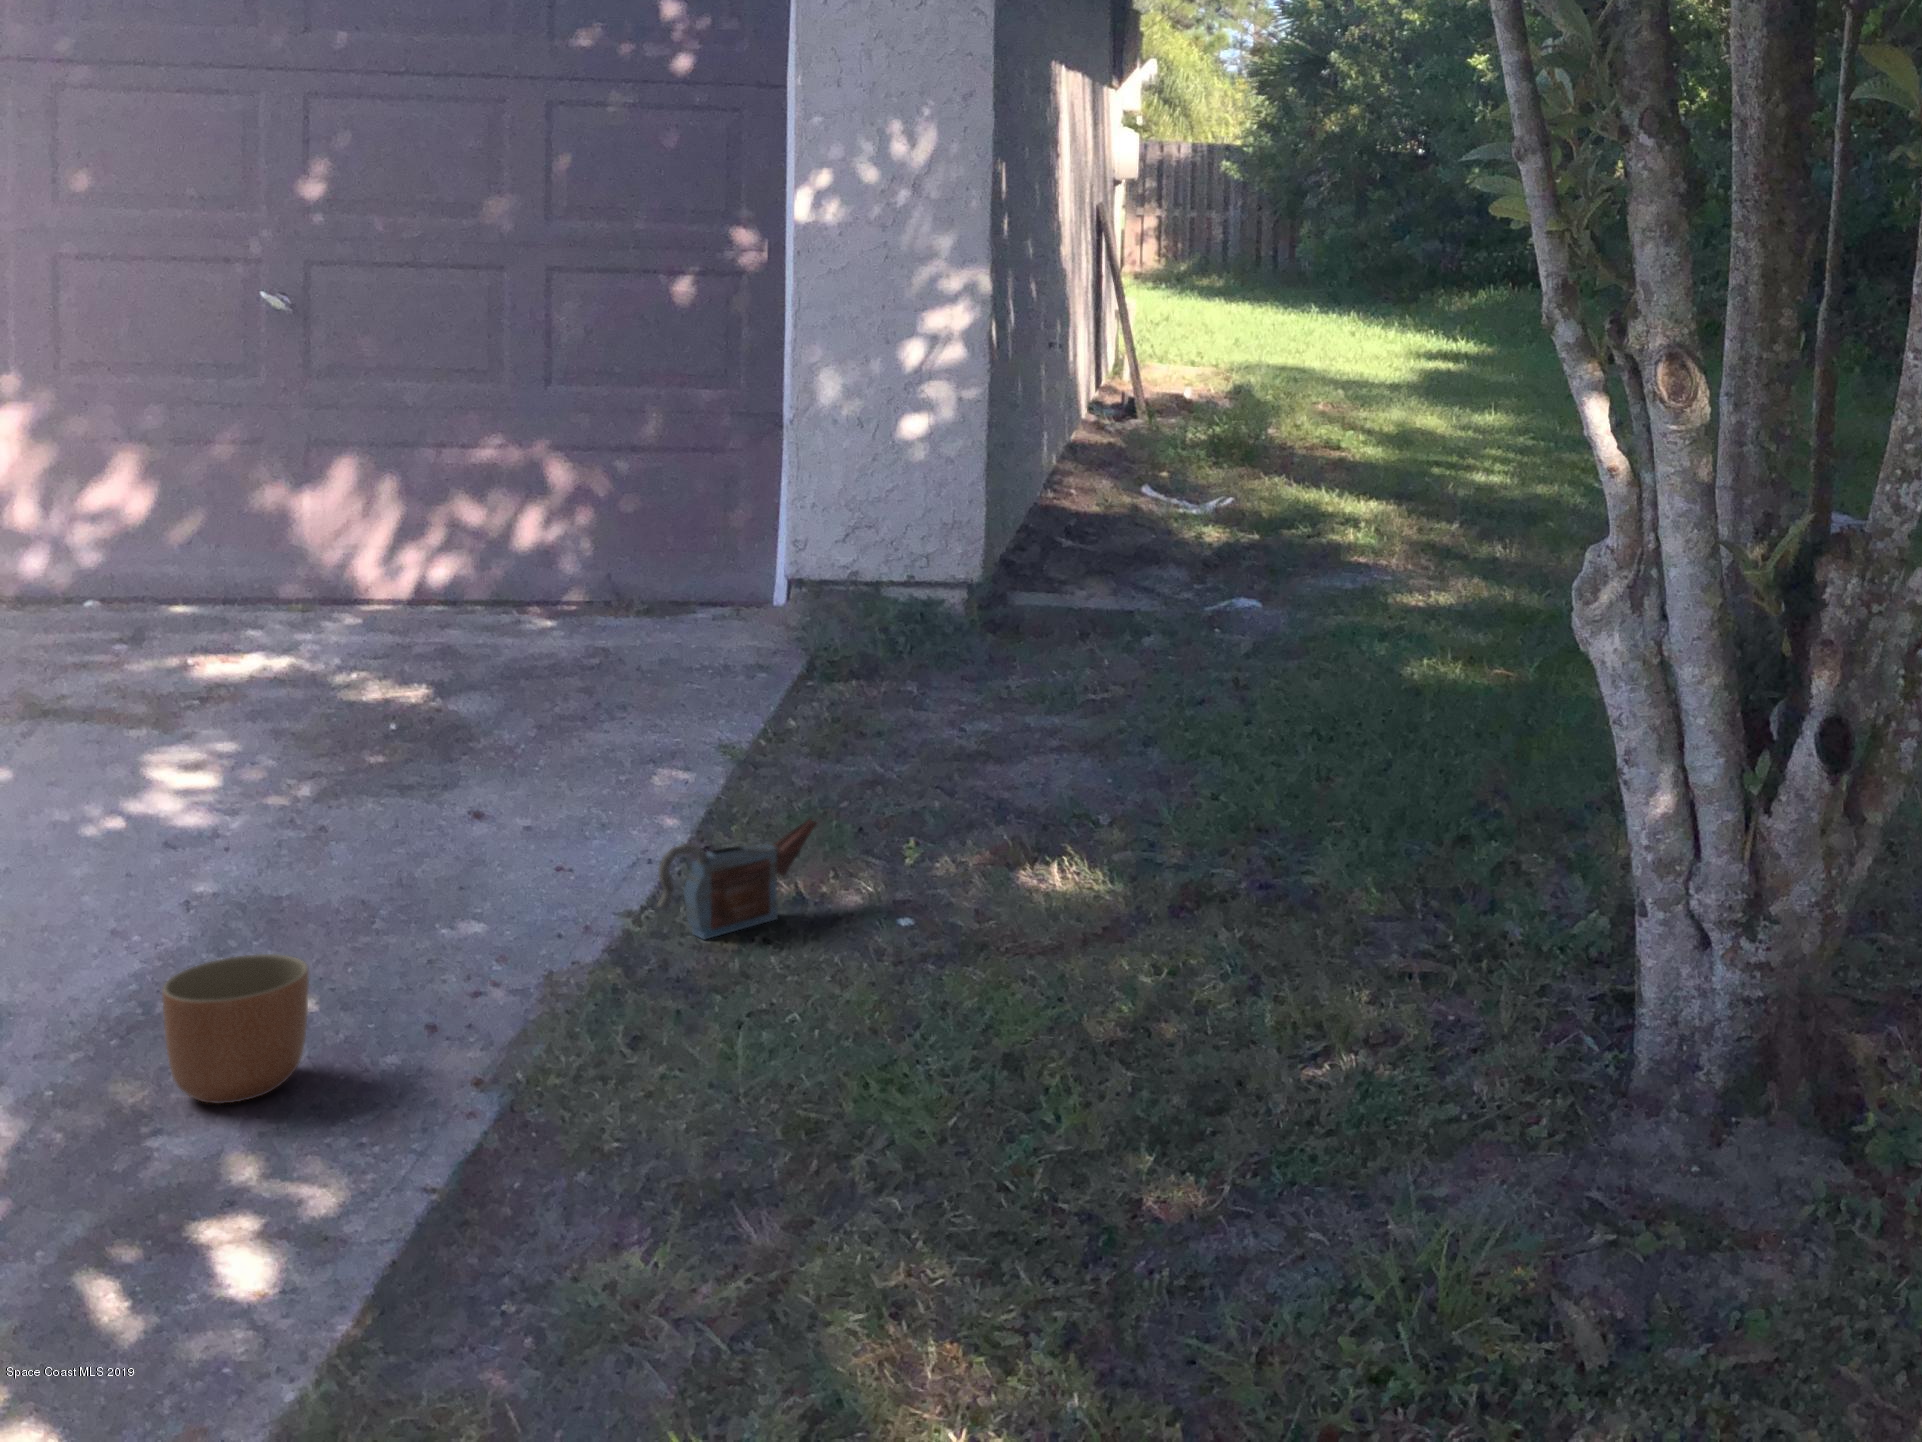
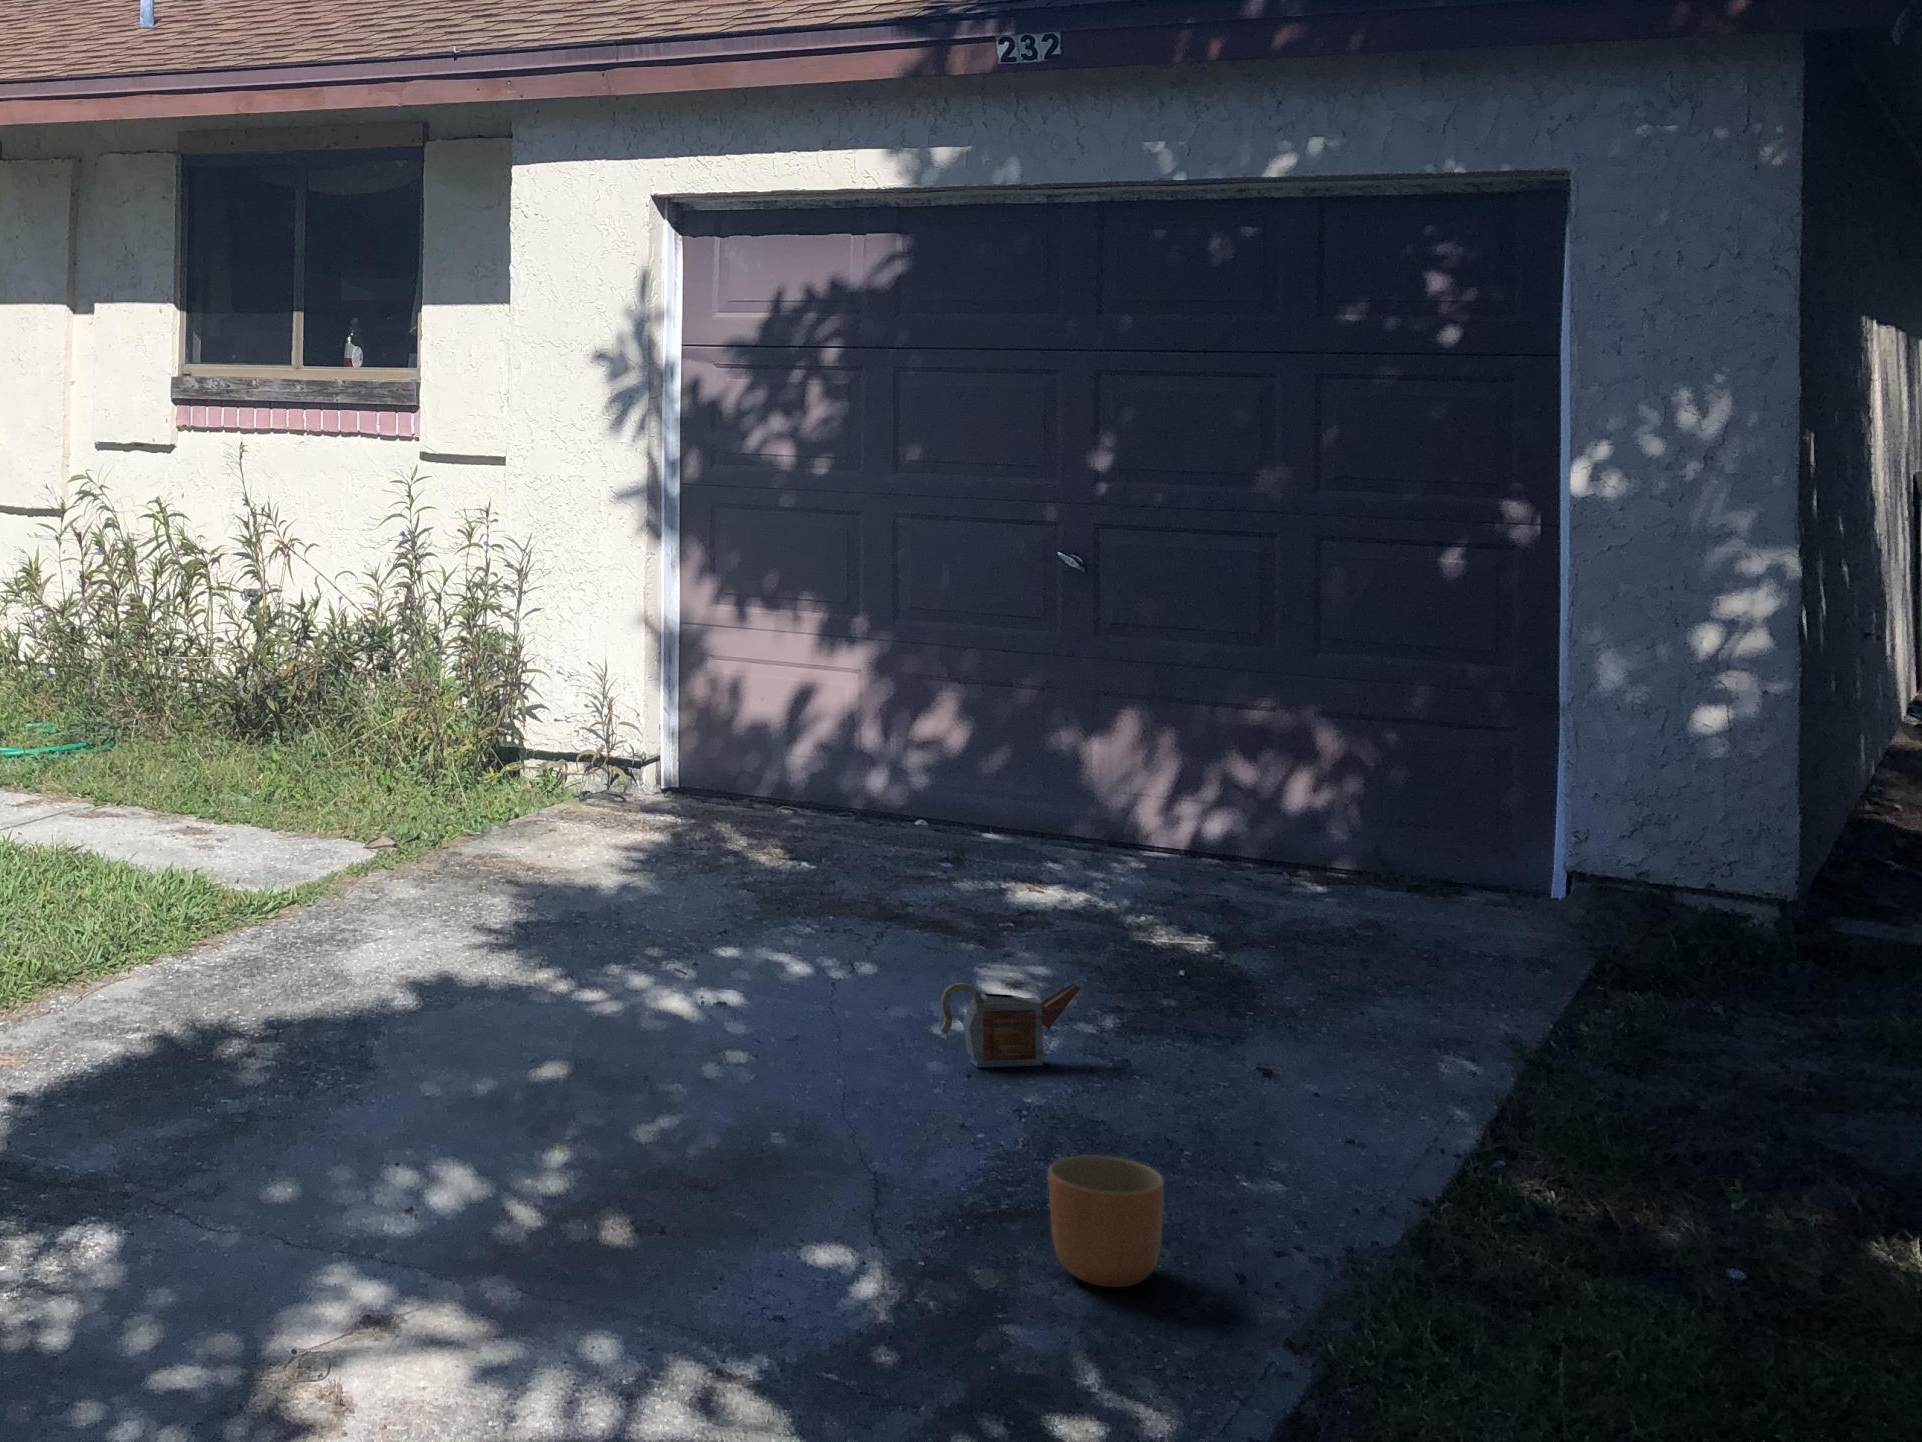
watering can: present [657,818,817,940] -> present [939,983,1081,1068]

